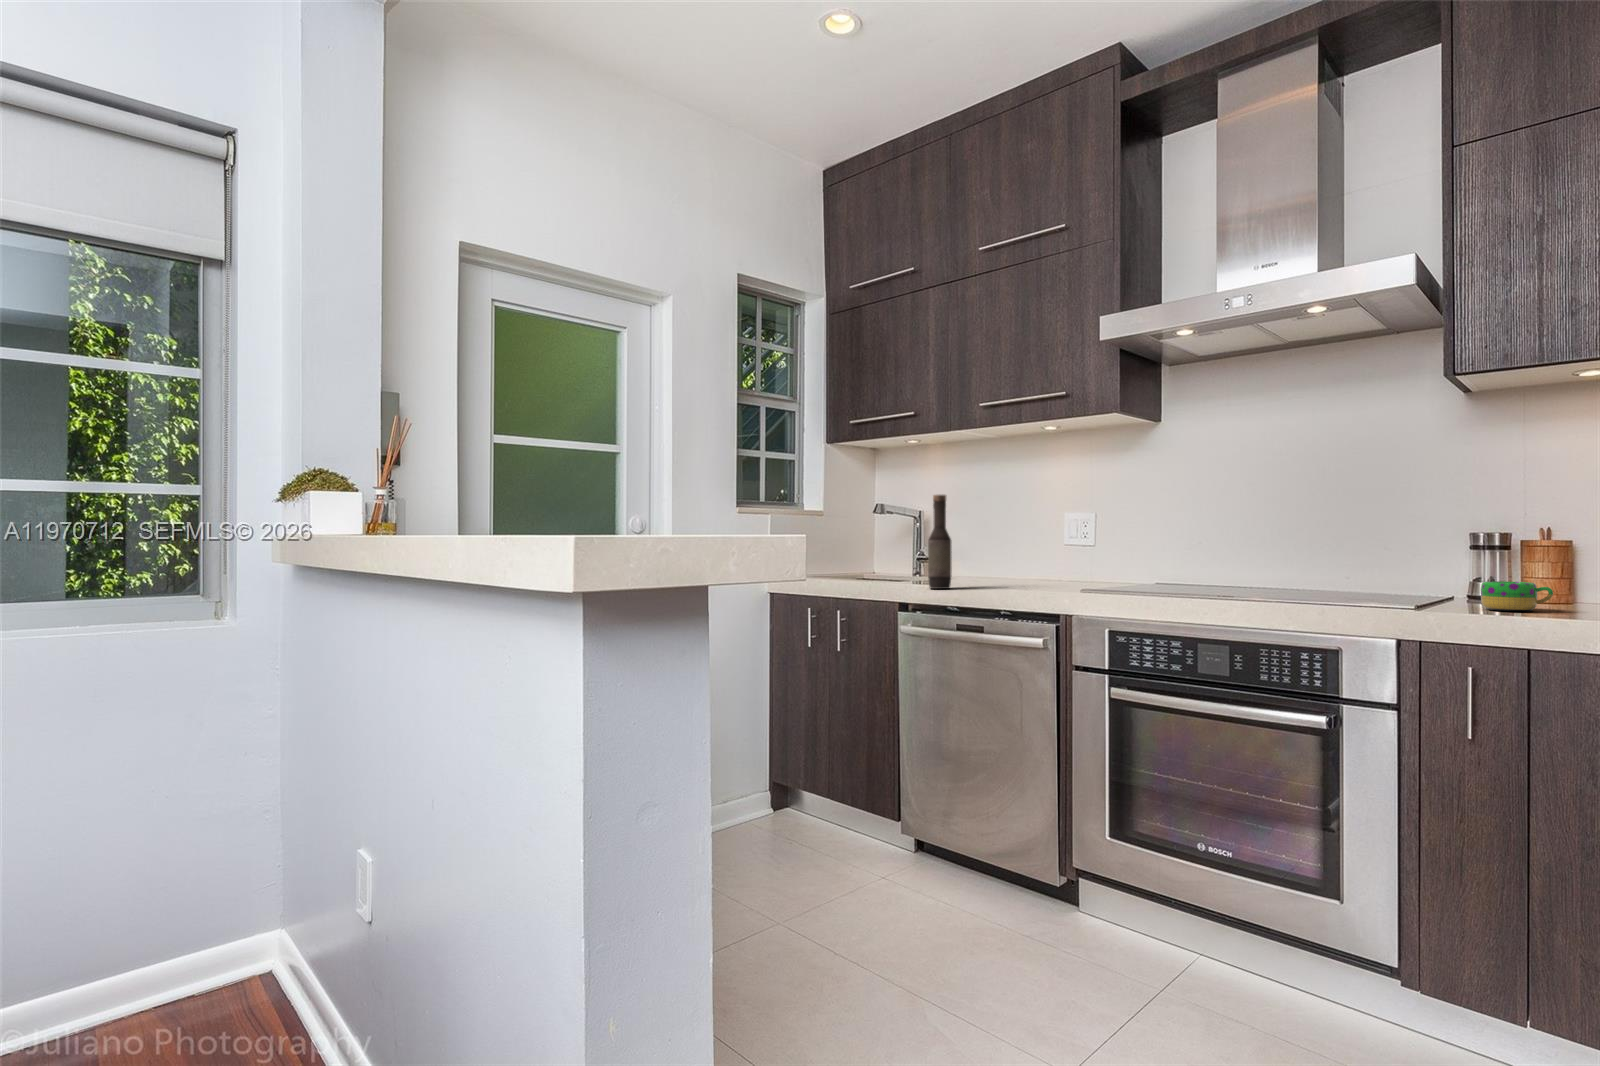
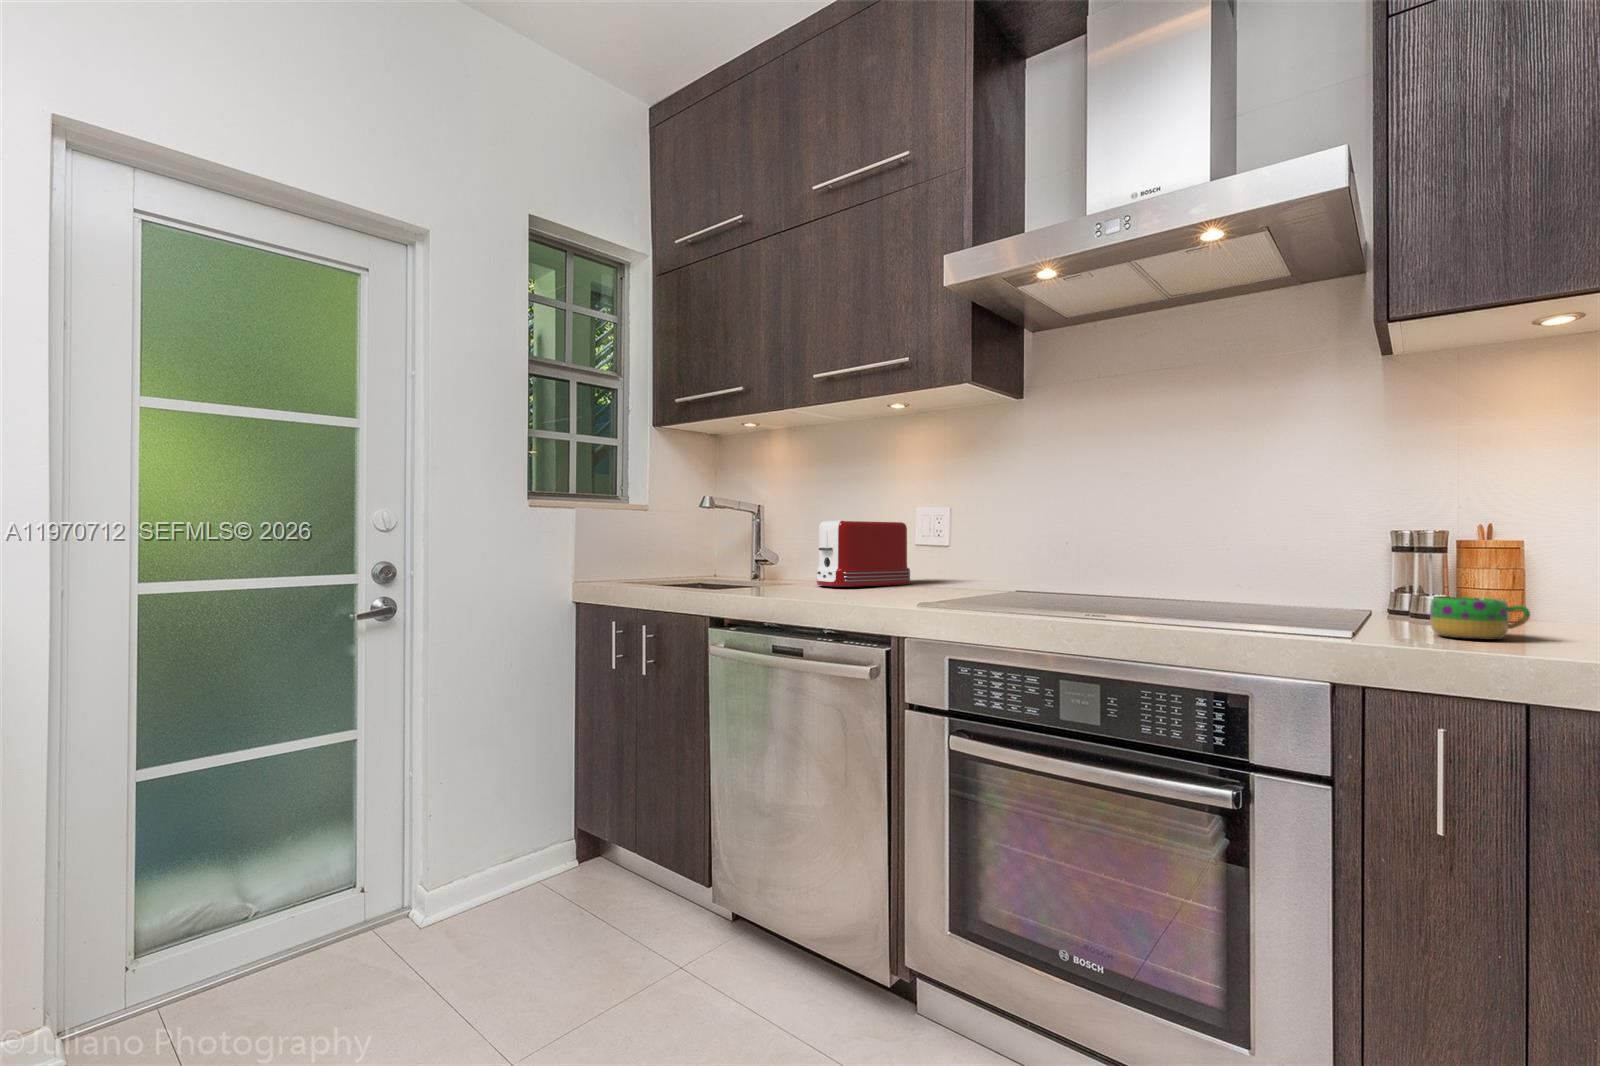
bottle: present [928,495,952,589] -> none [741,483,770,601]
toaster: none [977,524,1057,579] -> present [817,521,910,587]

